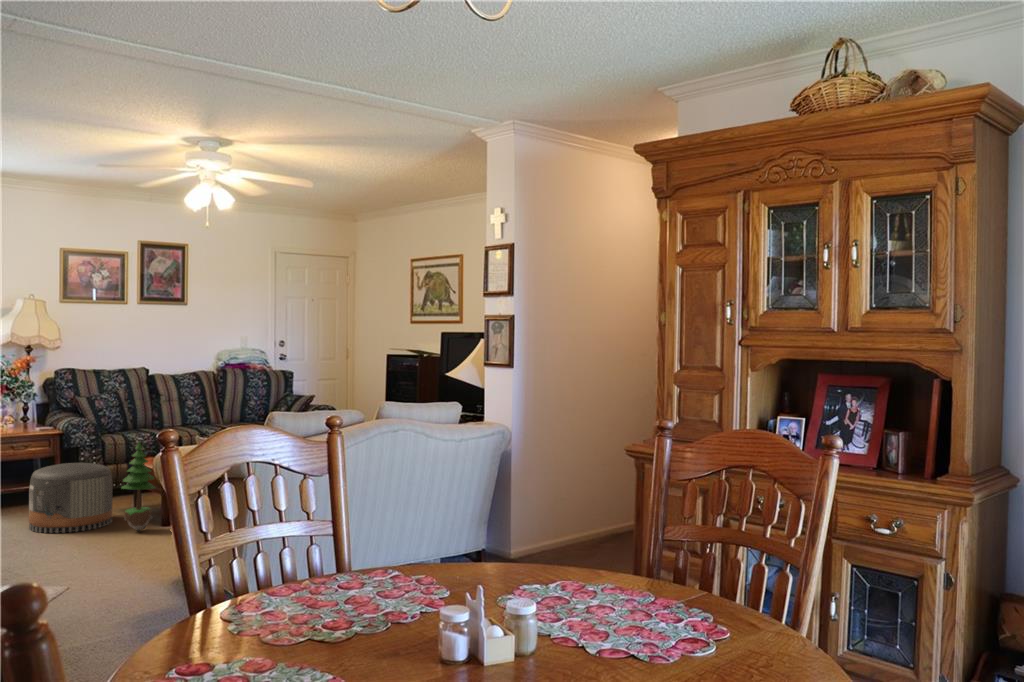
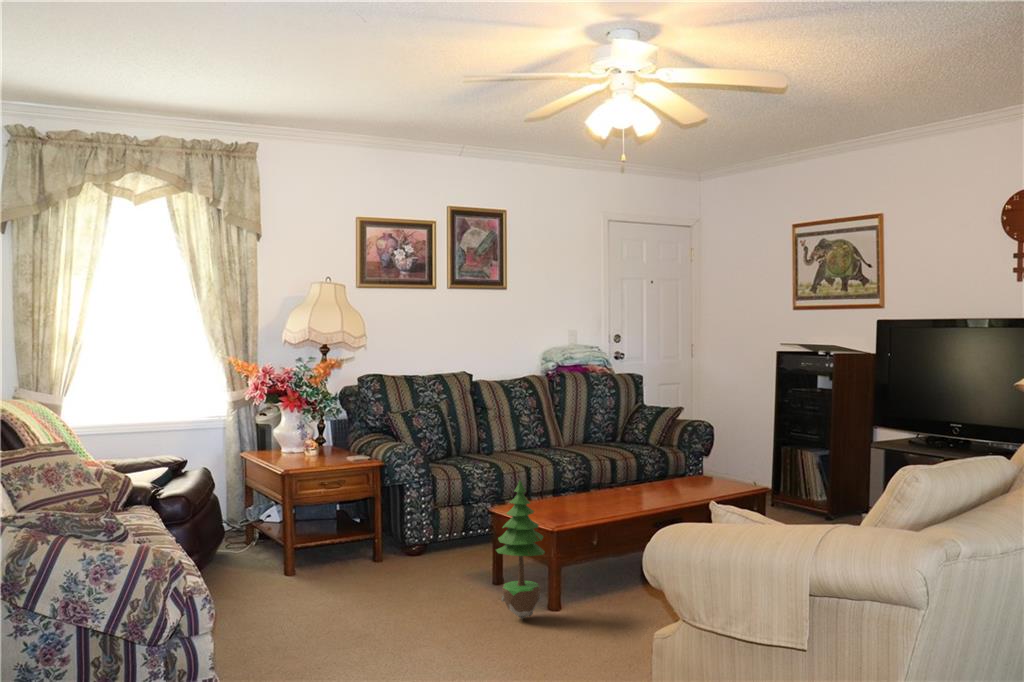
pouf: present [29,463,113,533] -> none [361,509,471,618]

